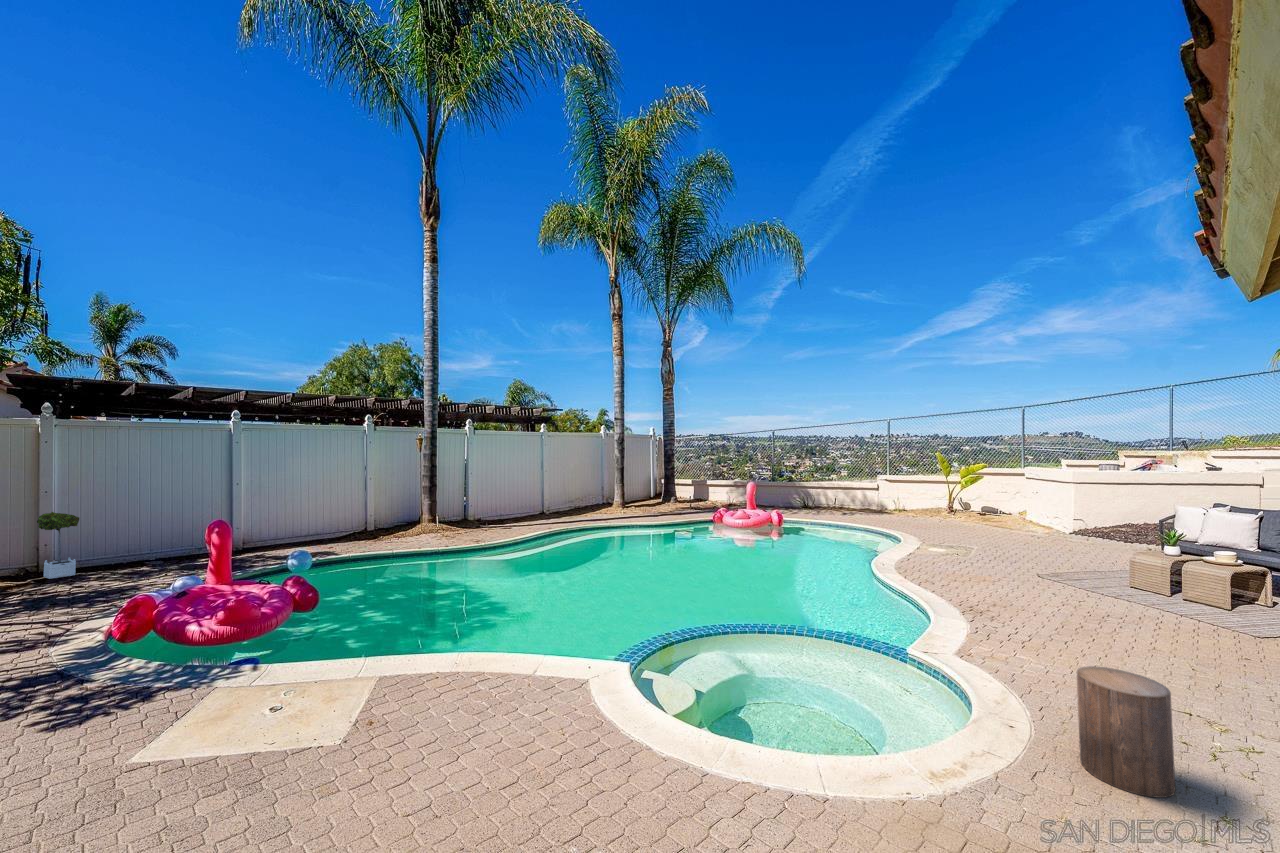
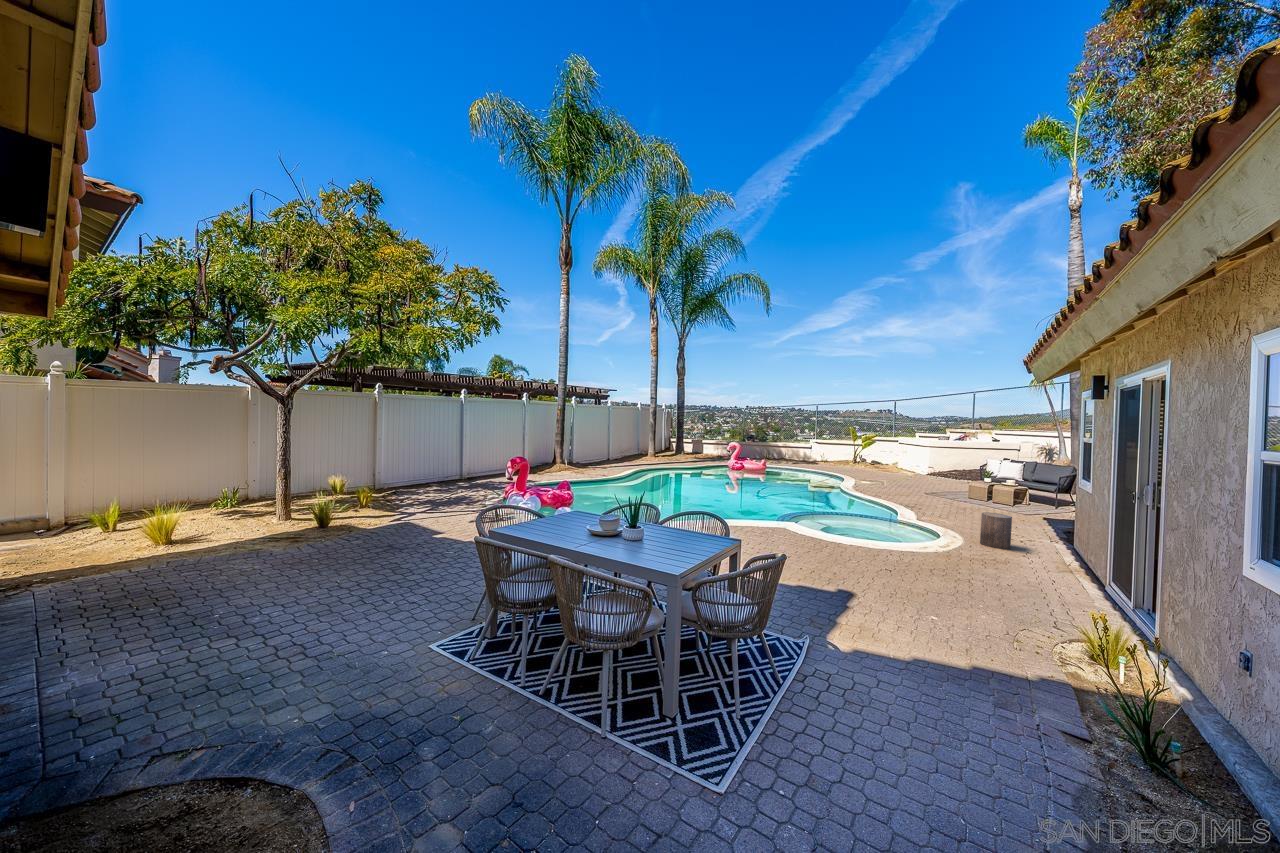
potted tree: present [37,512,79,579] -> none [385,453,406,493]

